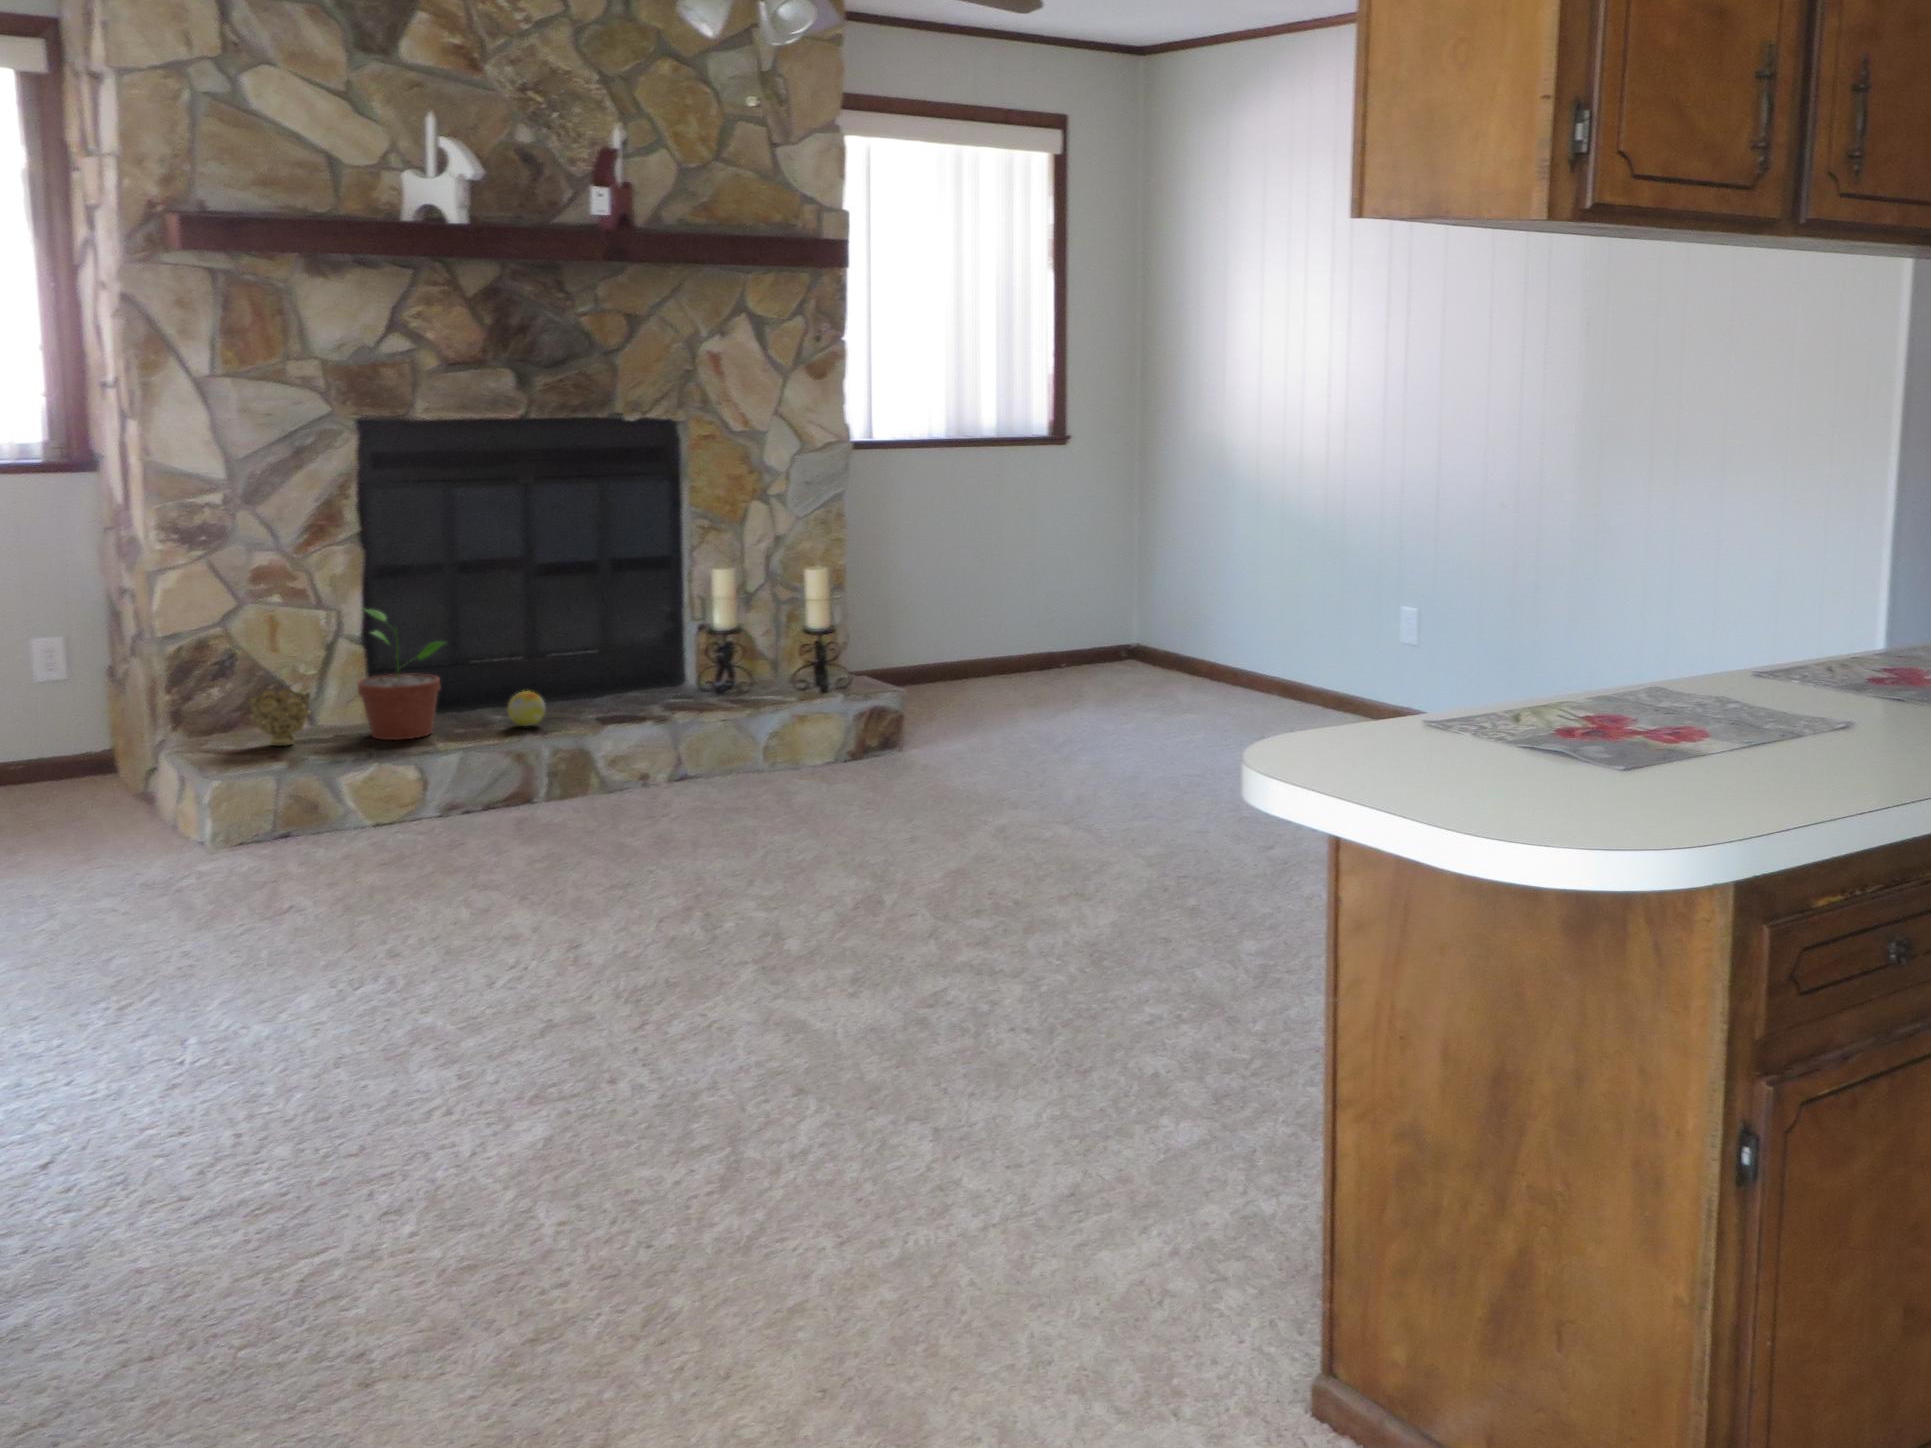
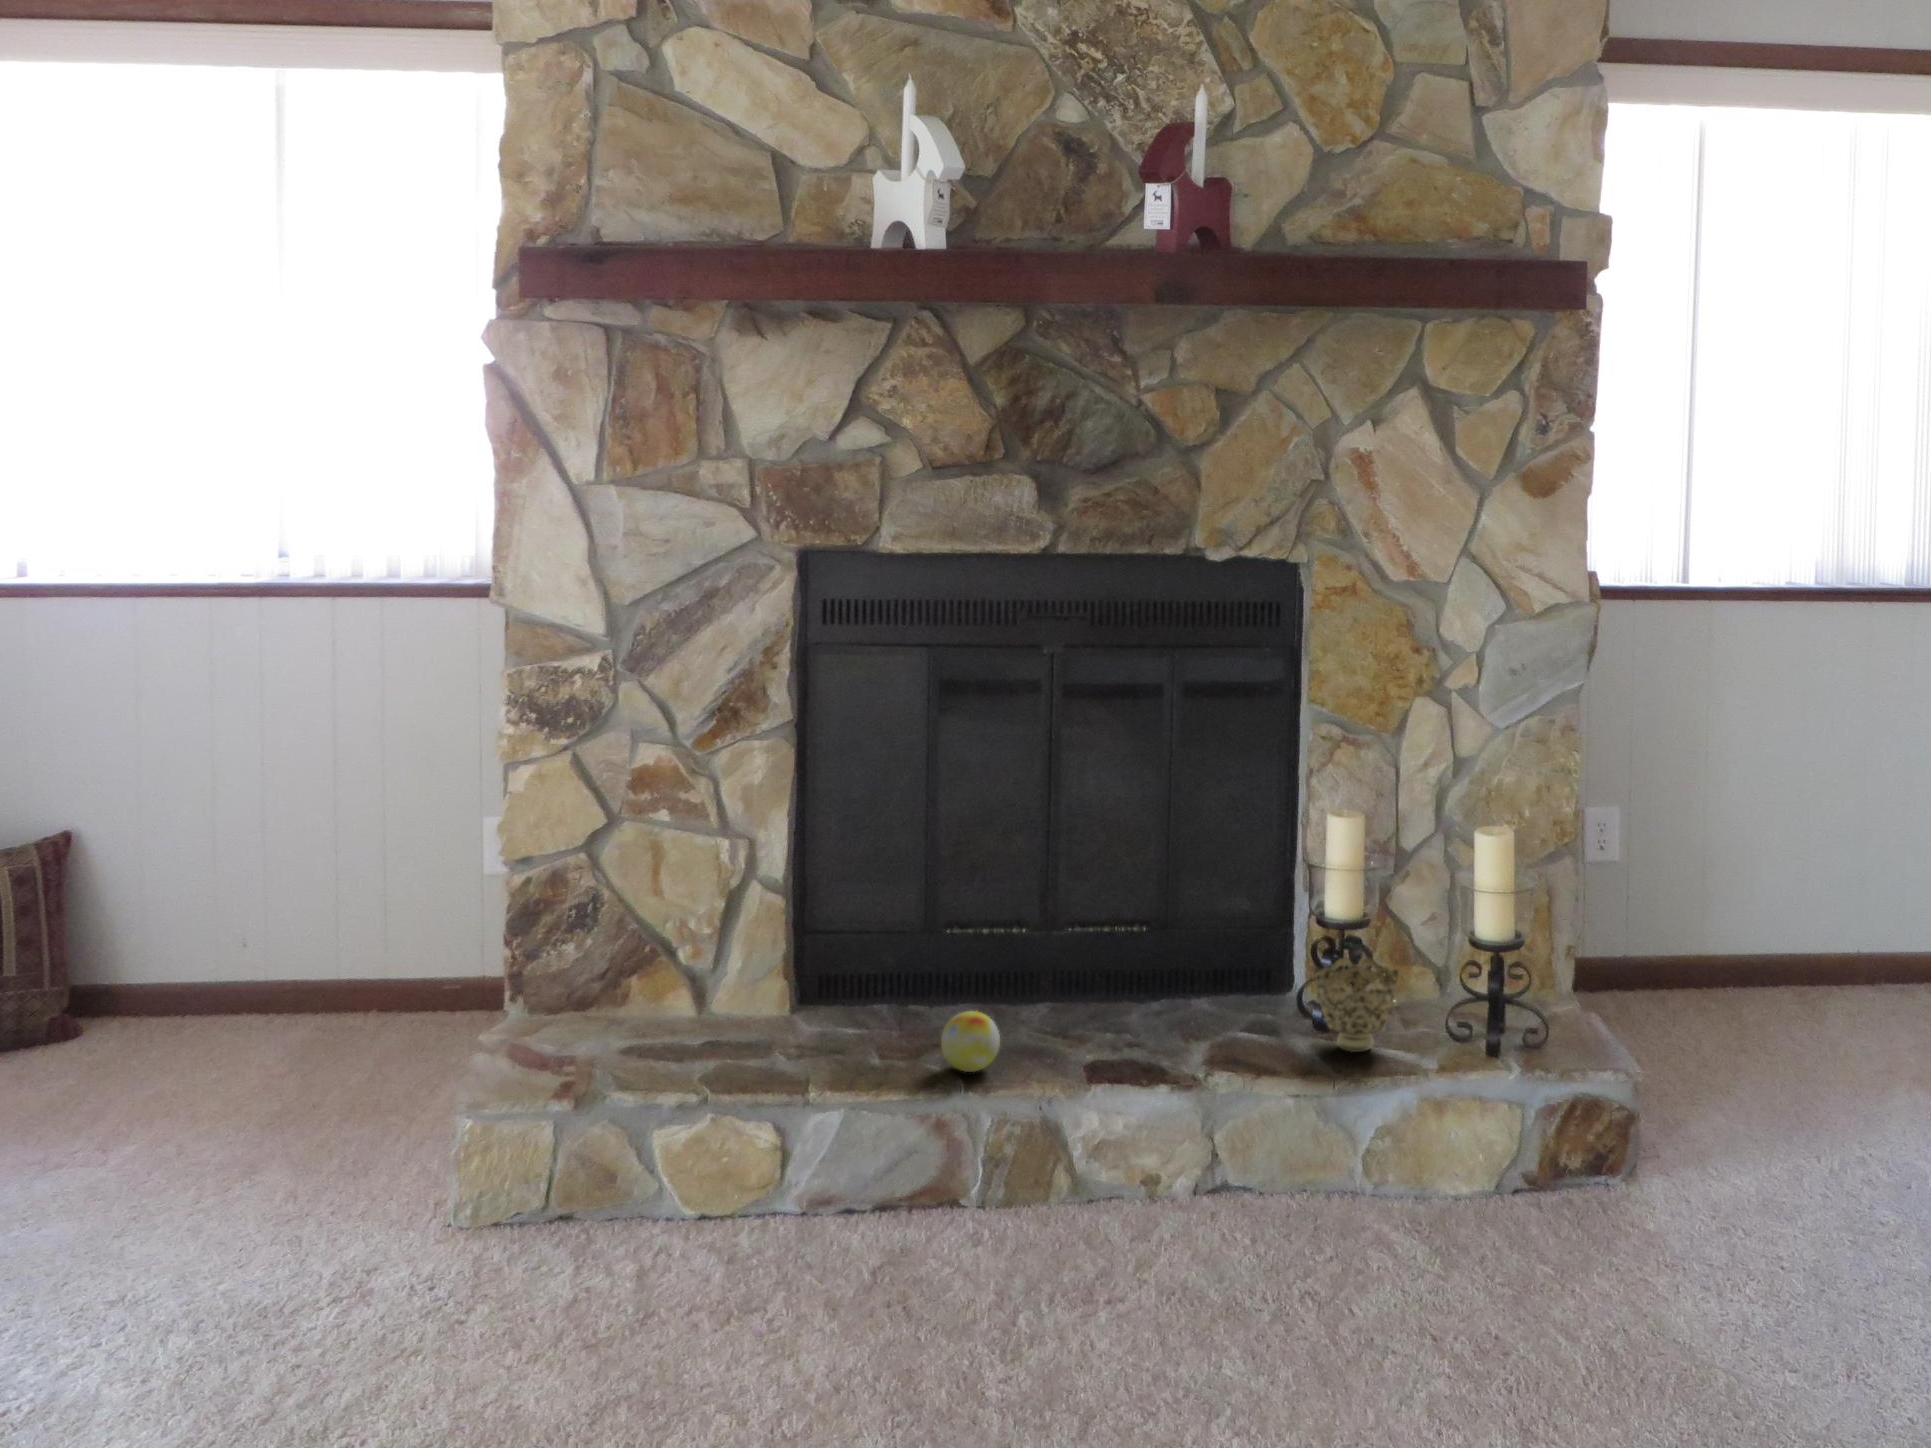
potted plant: present [358,609,445,740] -> none [726,850,854,1076]
decorative bowl: present [248,689,310,746] -> present [1314,958,1398,1052]

